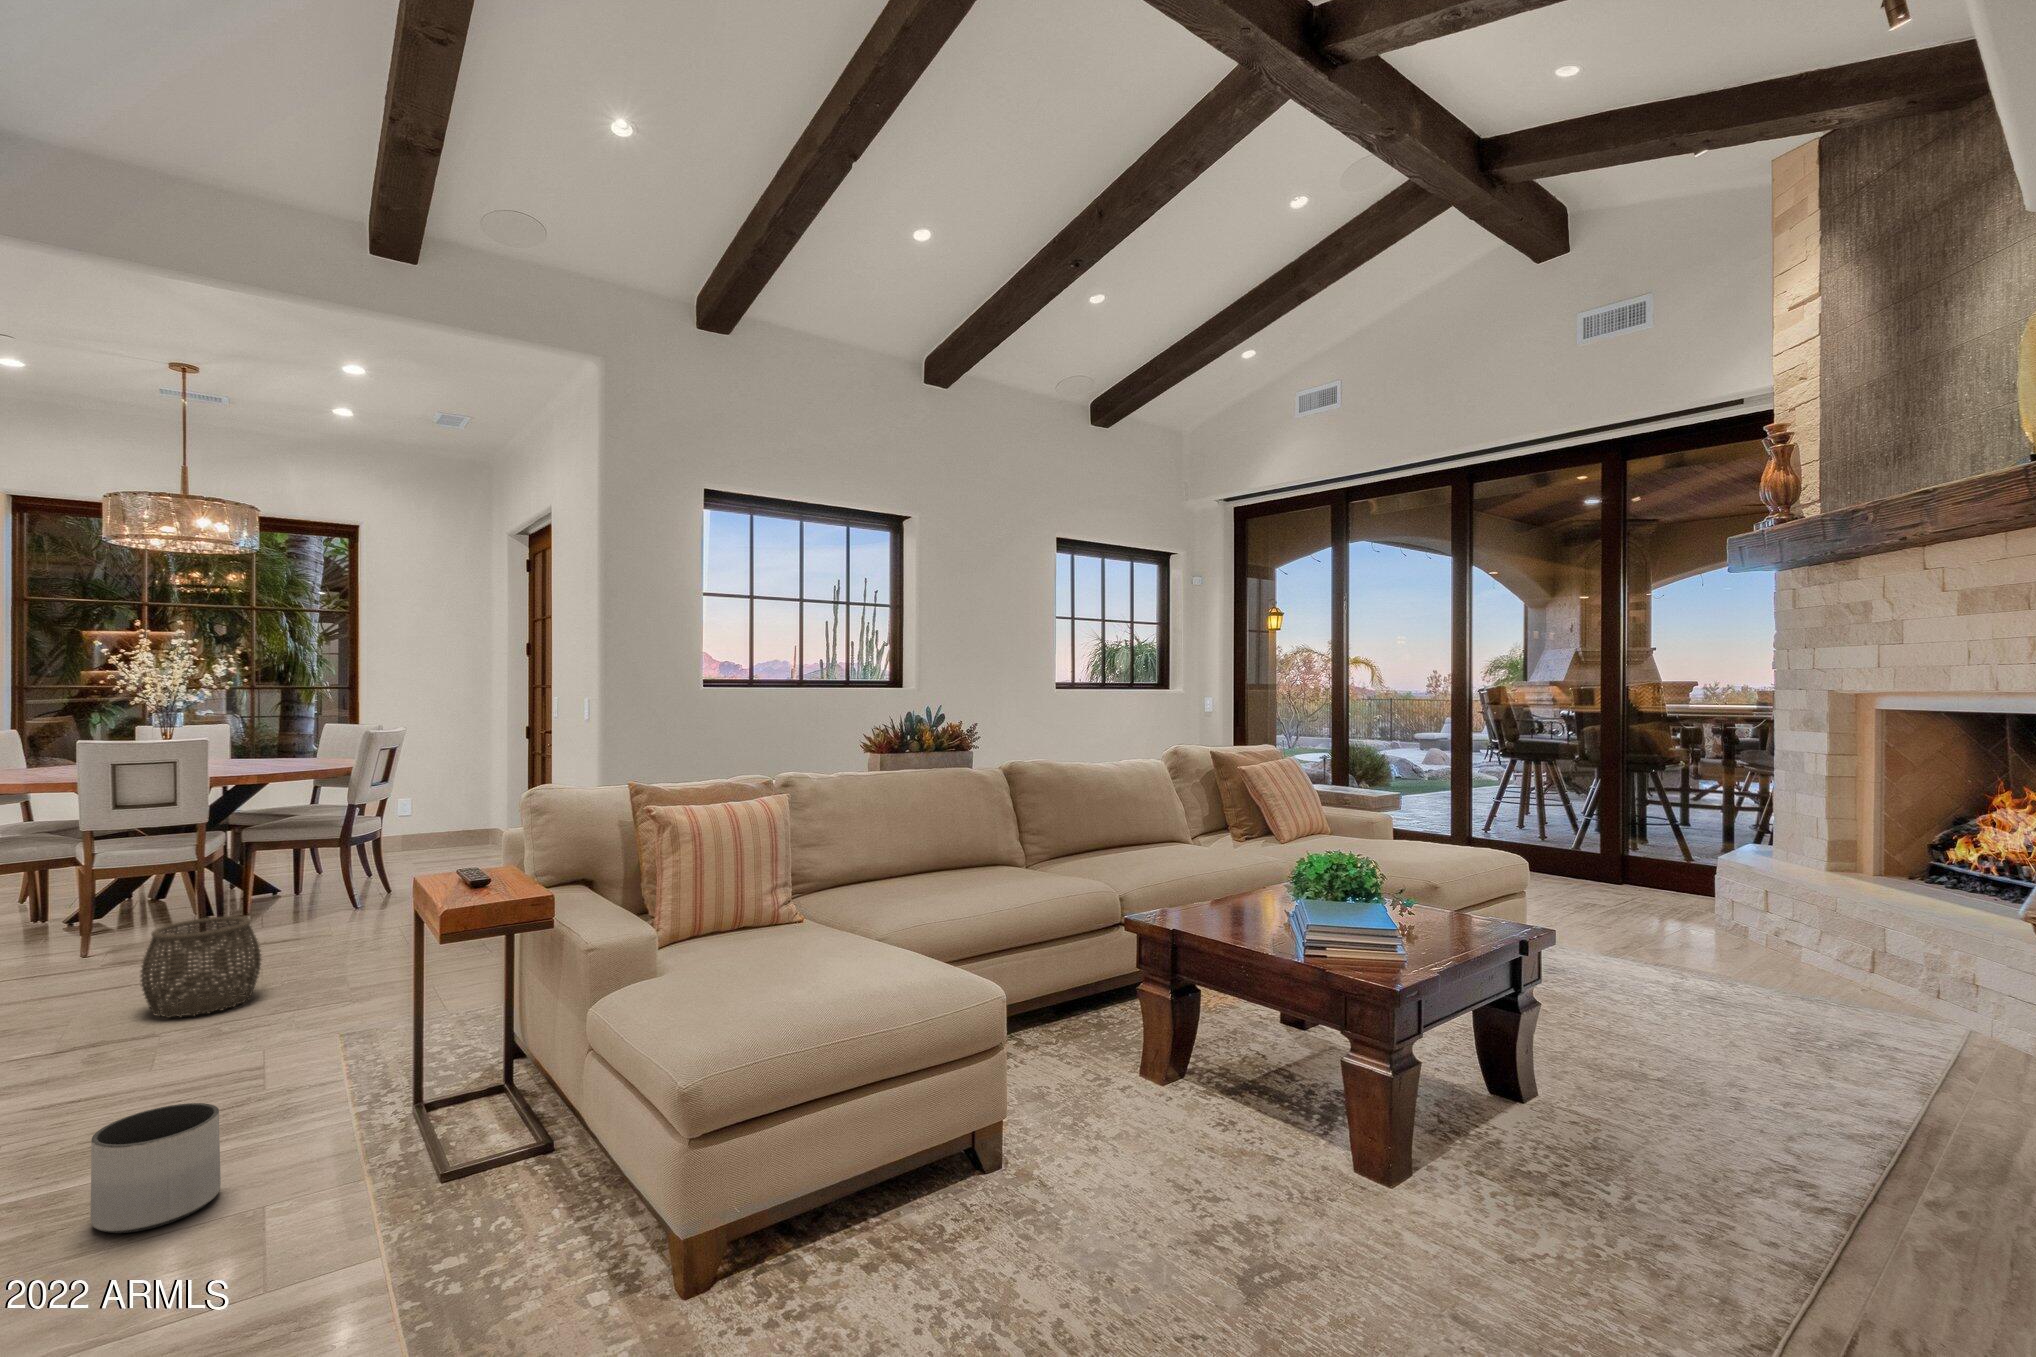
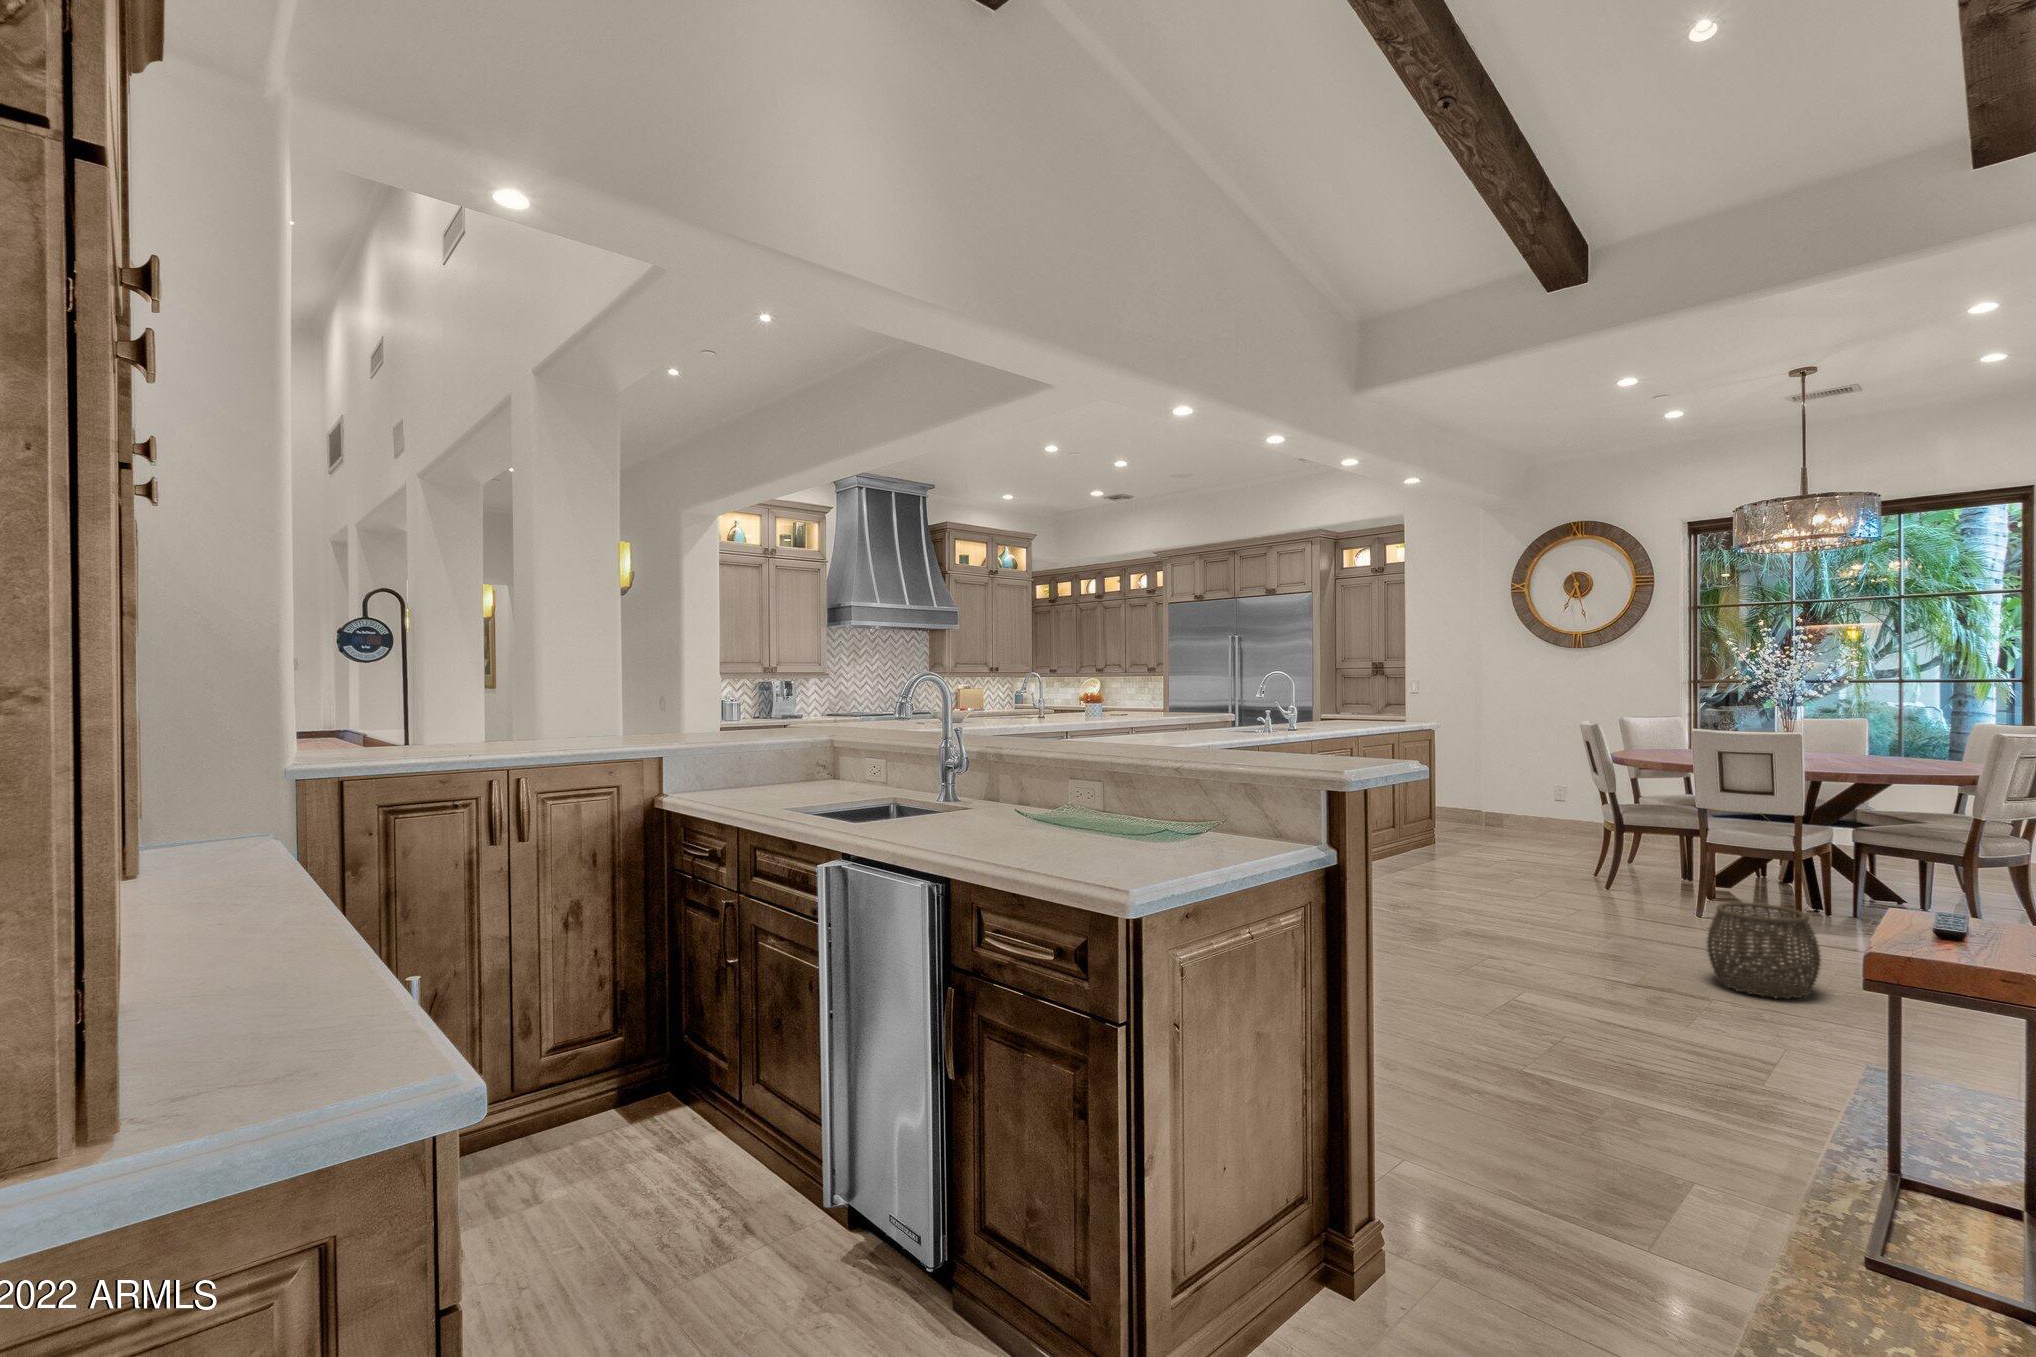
planter: present [90,1103,221,1233] -> none [1564,1046,1664,1154]

